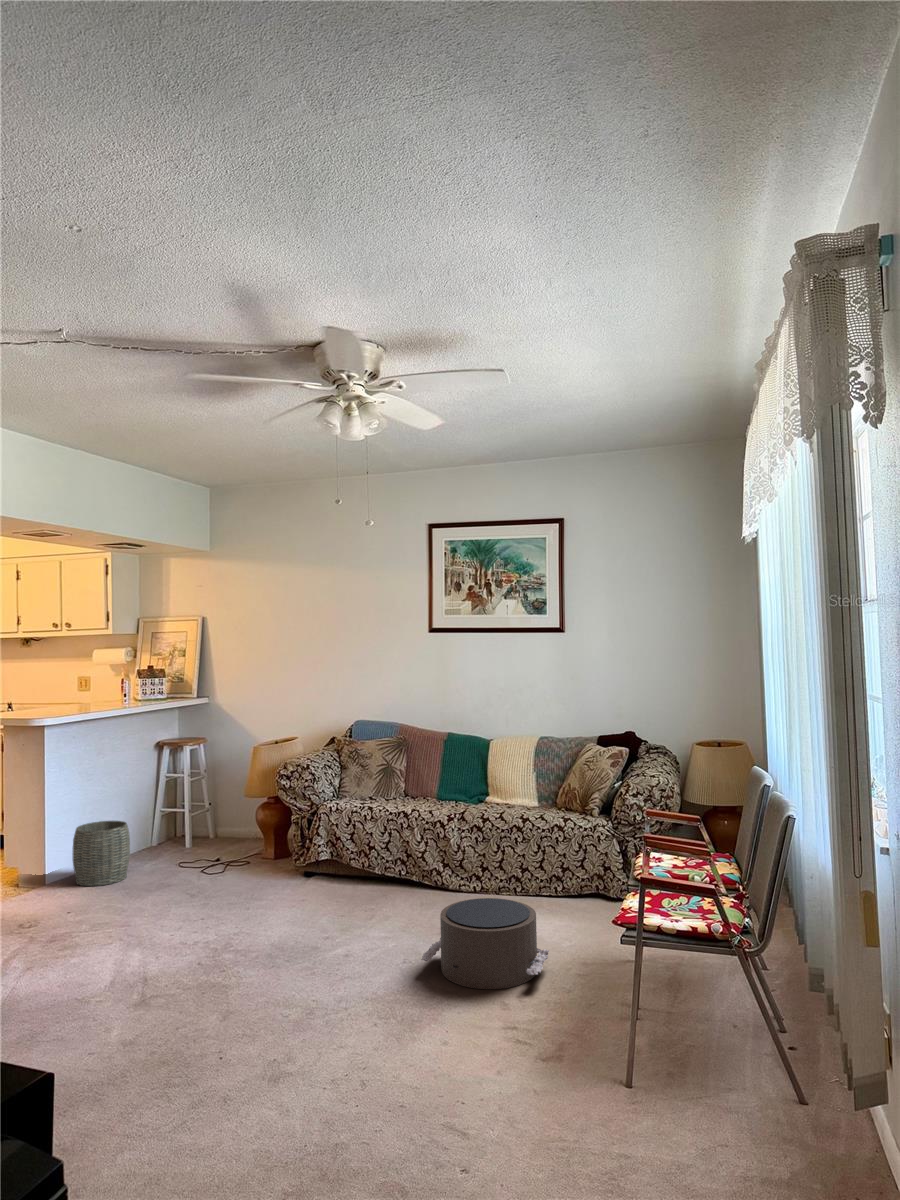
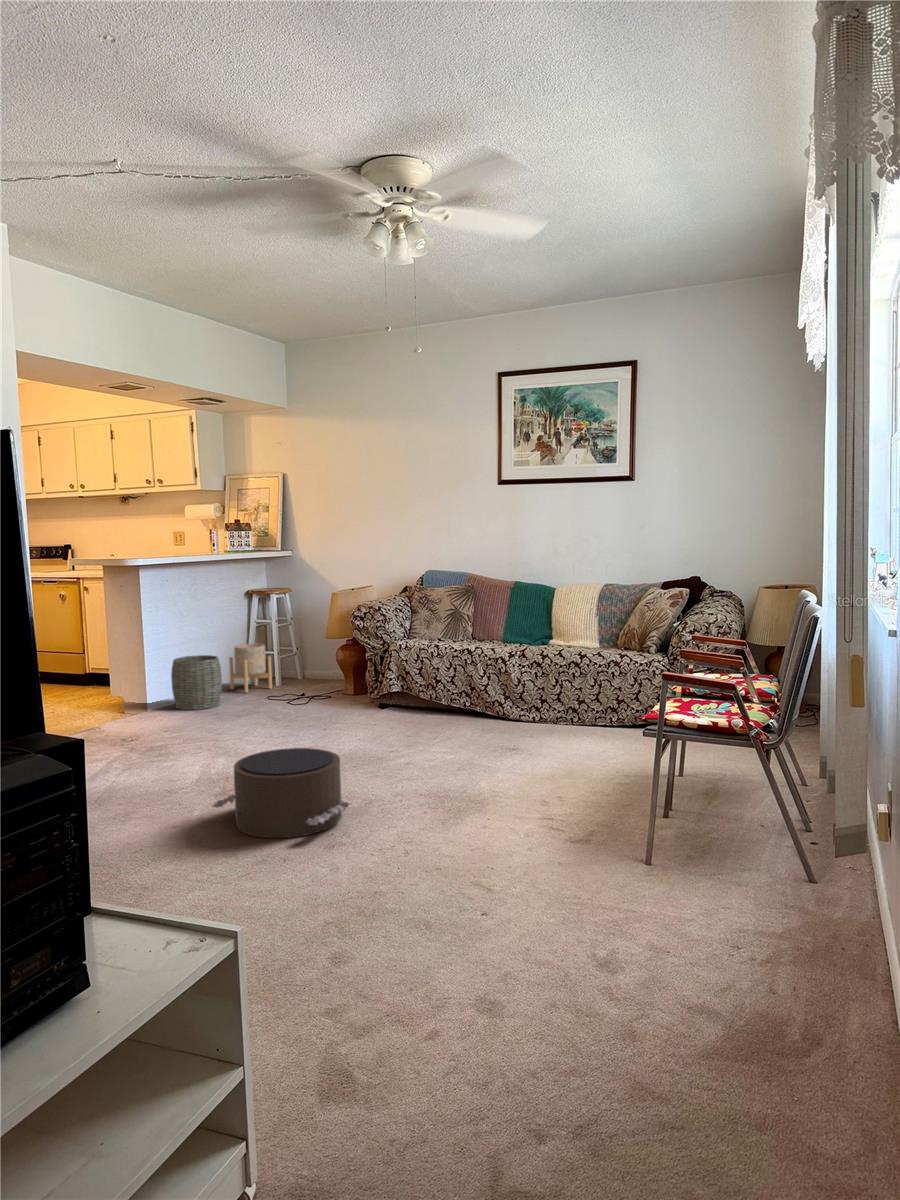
planter: none [137,802,184,859] -> present [229,644,272,693]
pouf: present [421,898,549,989] -> present [212,748,349,838]

